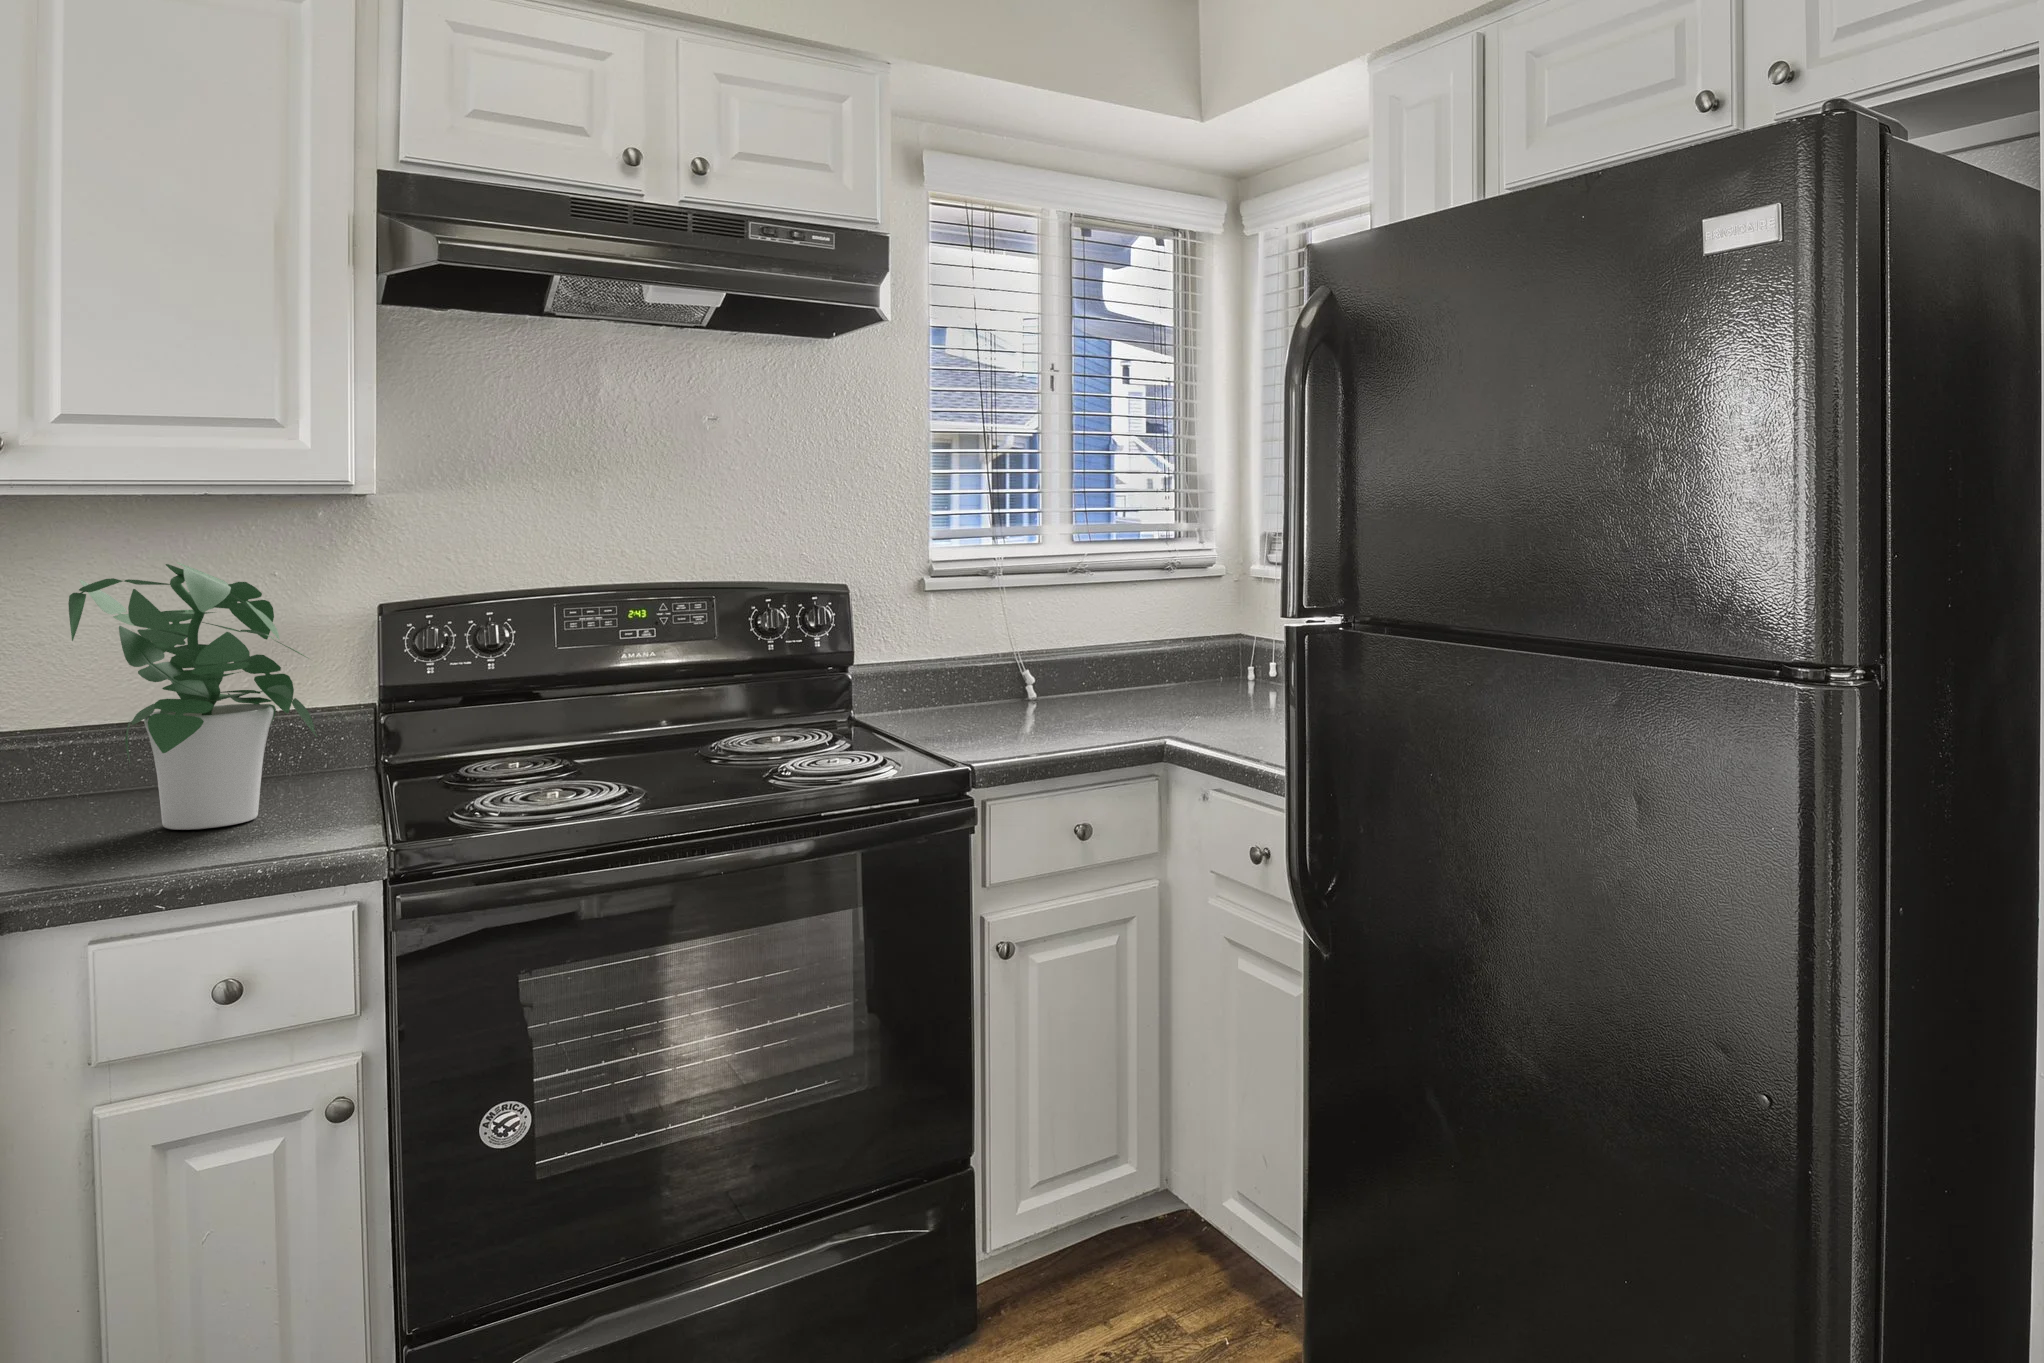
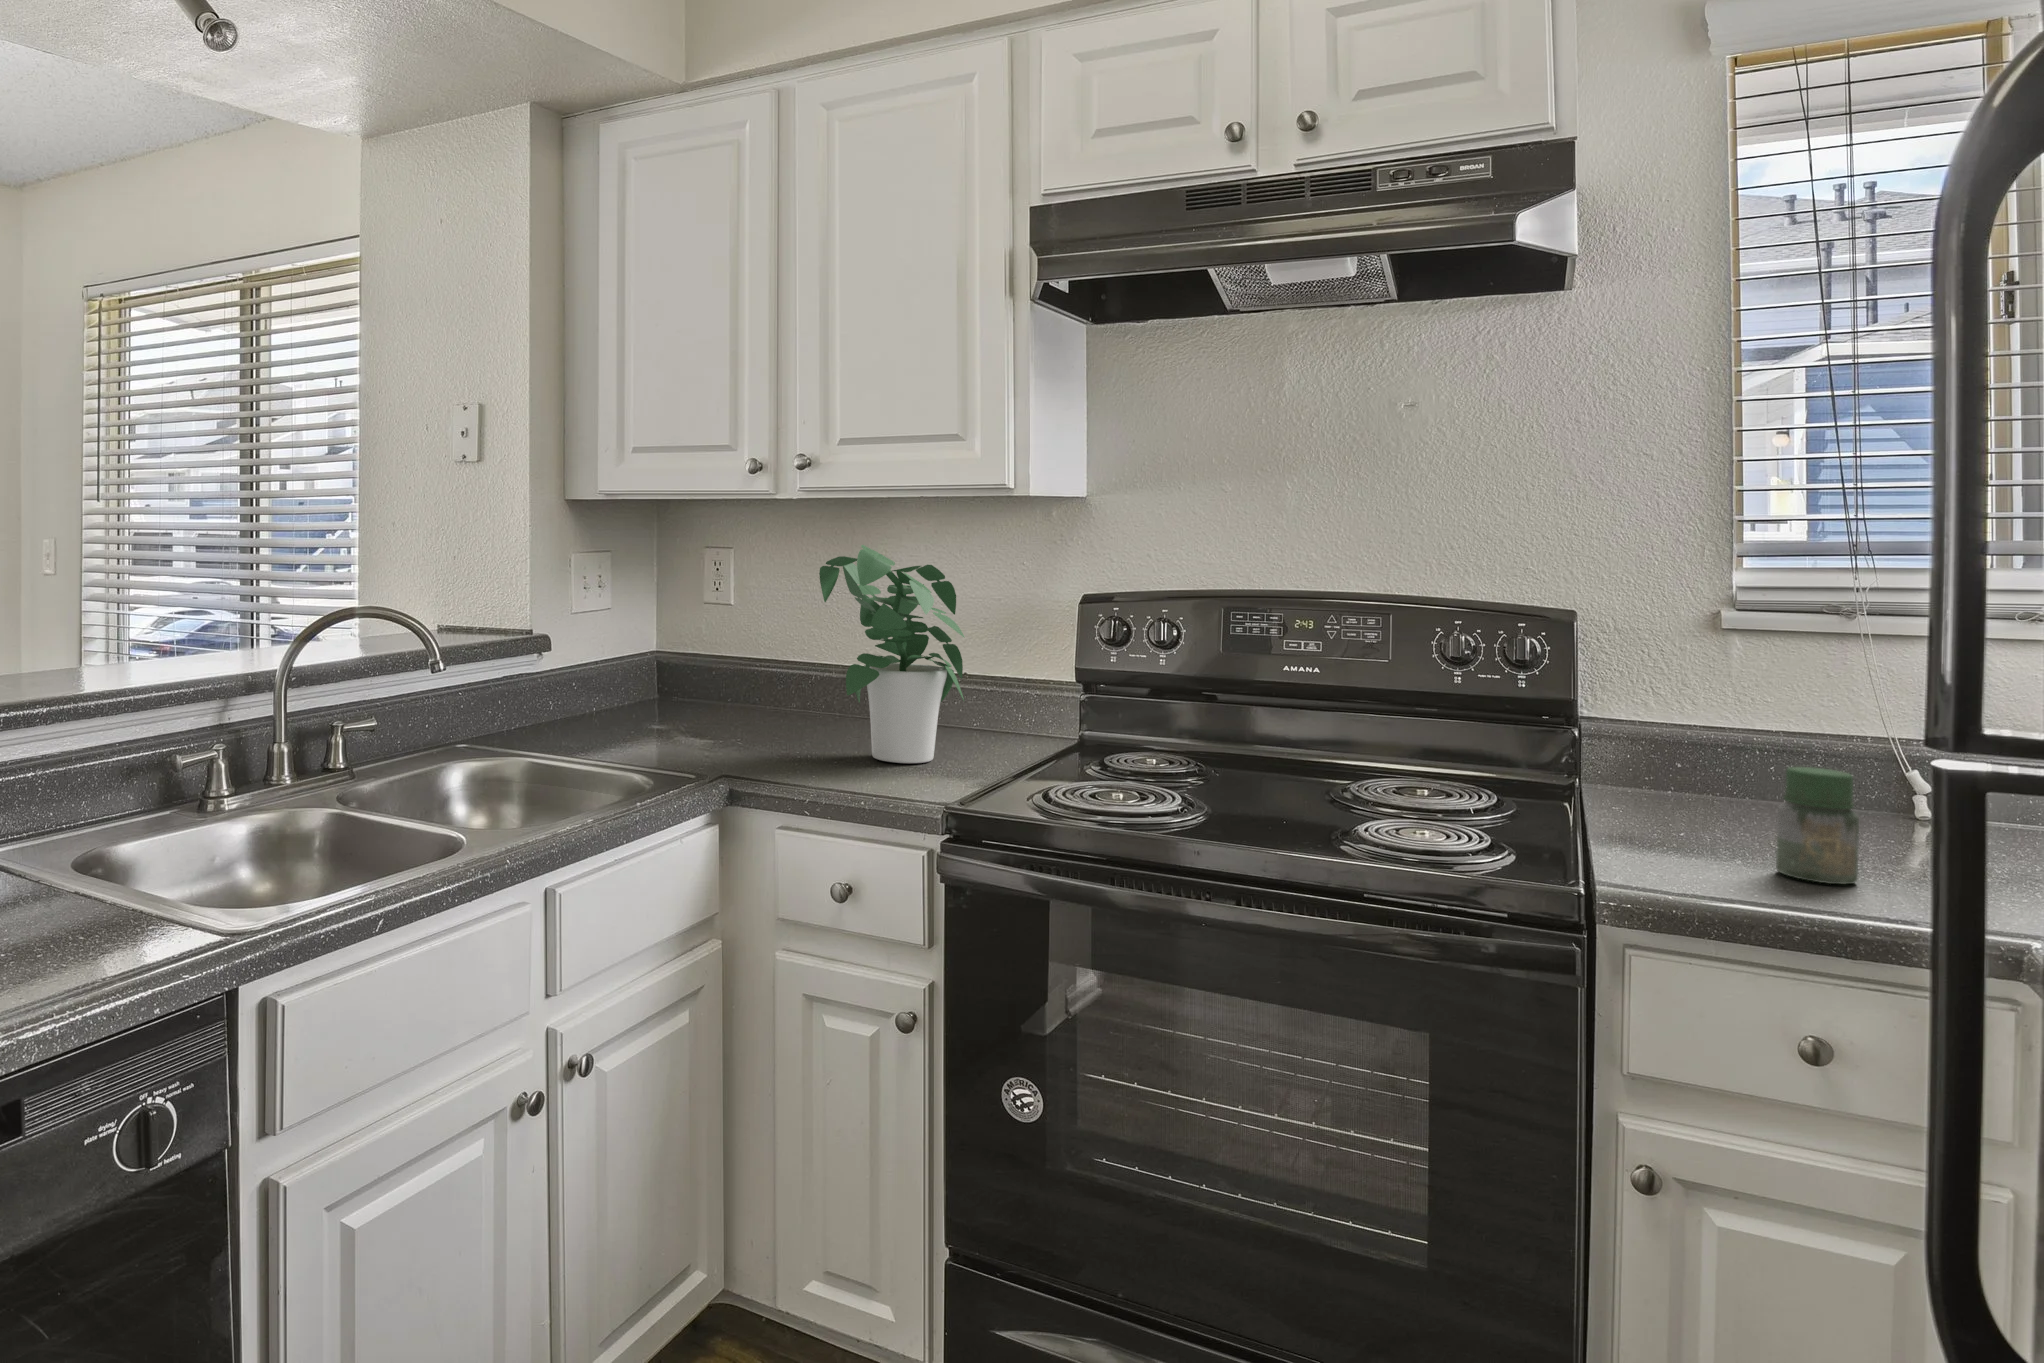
jar: none [1032,672,1074,744] -> present [1776,767,1860,884]

